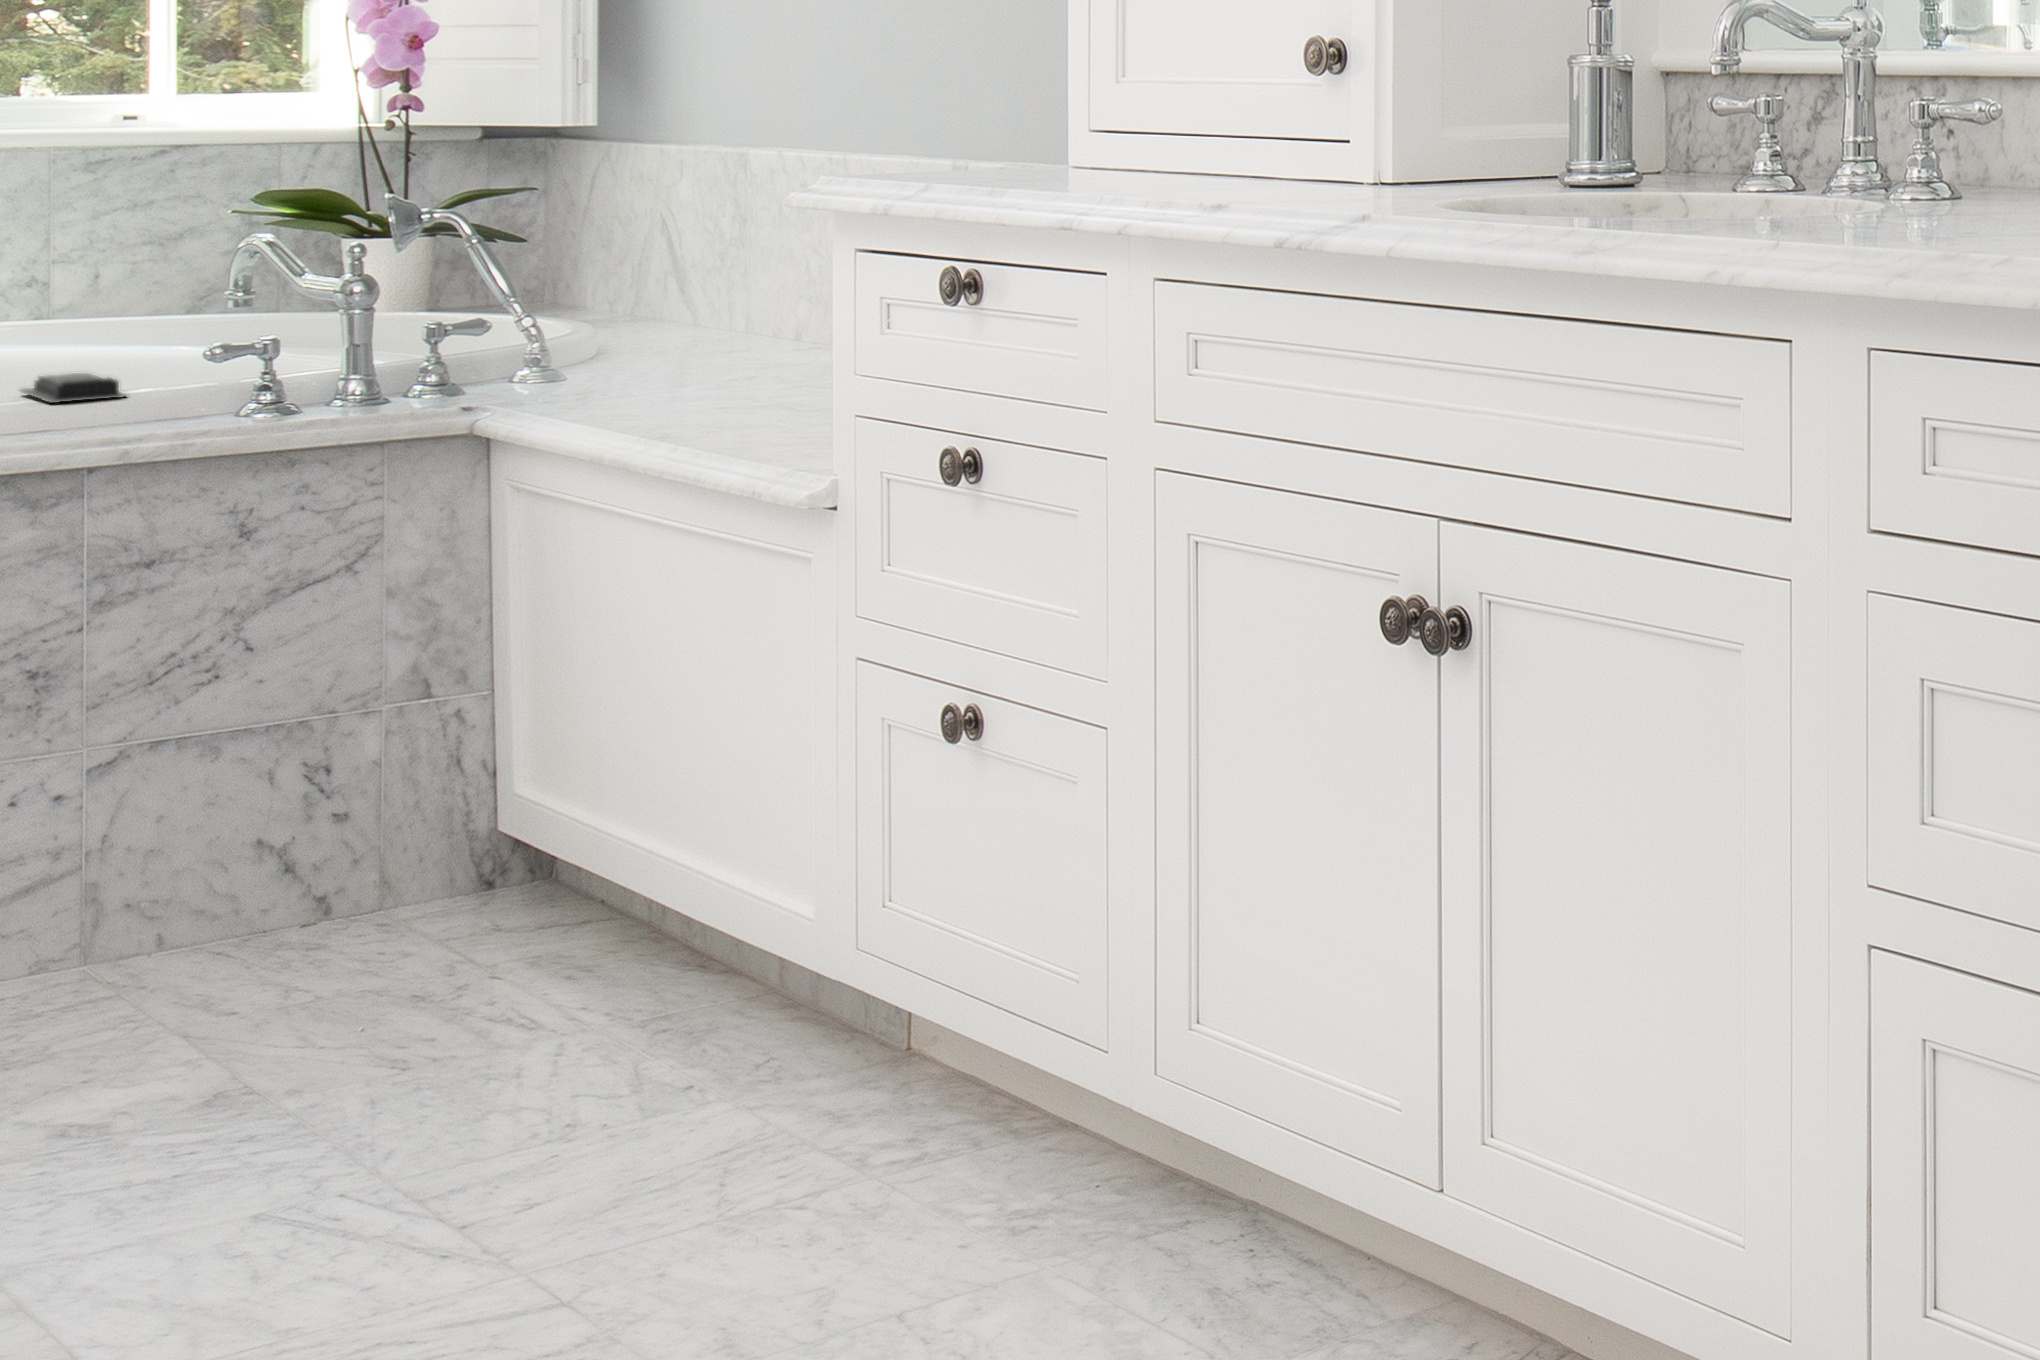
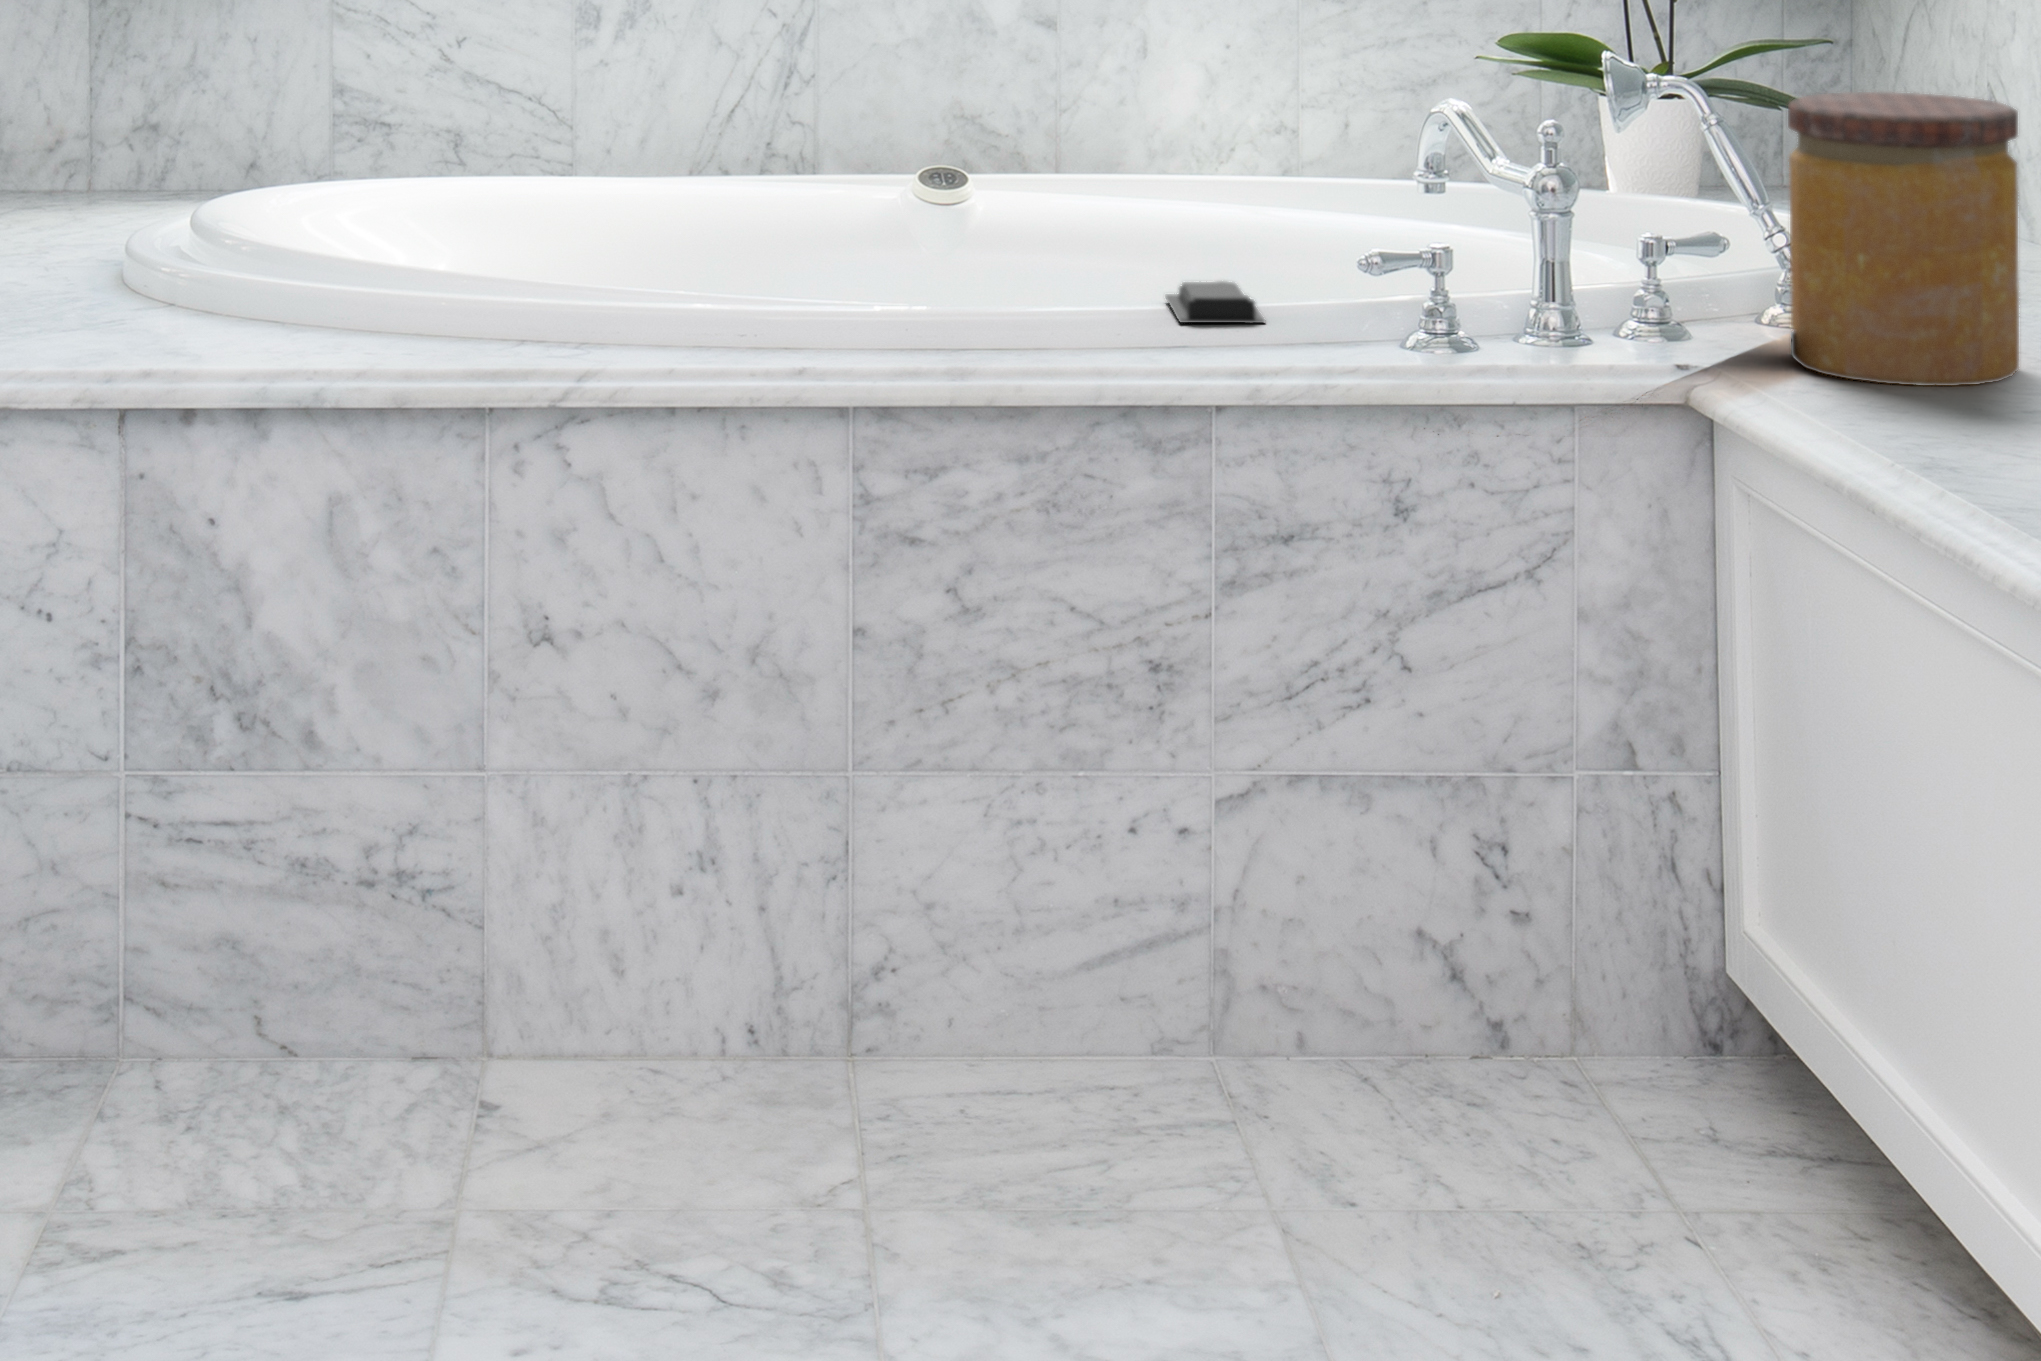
jar: none [562,187,733,389] -> present [1788,92,2019,386]

